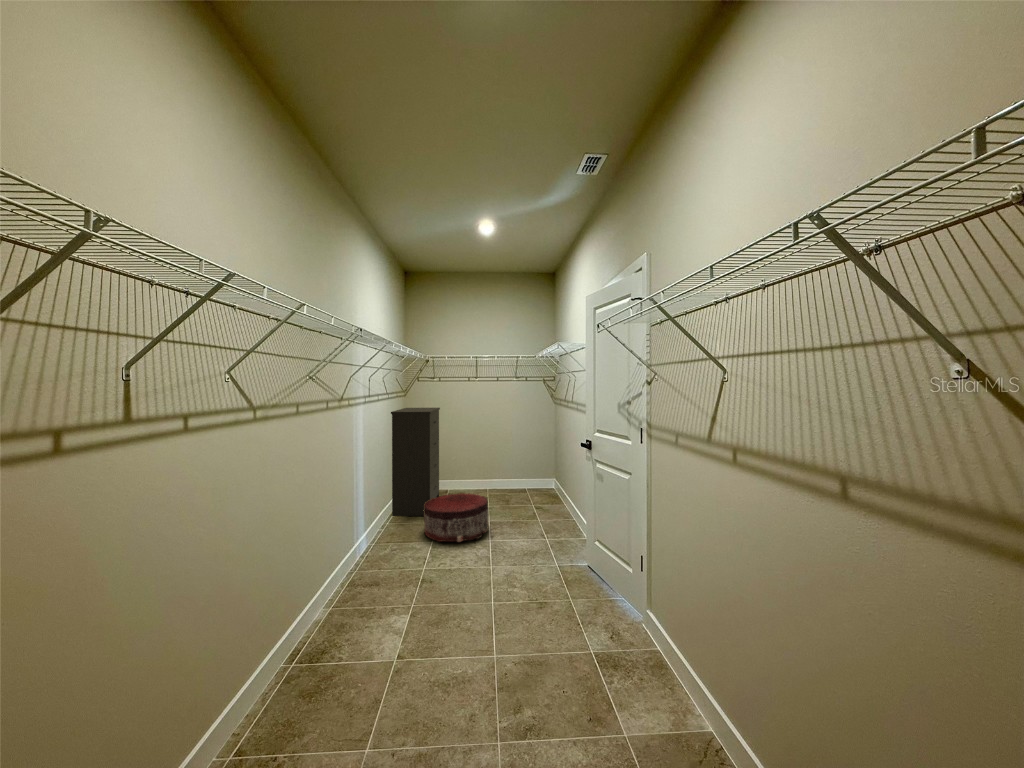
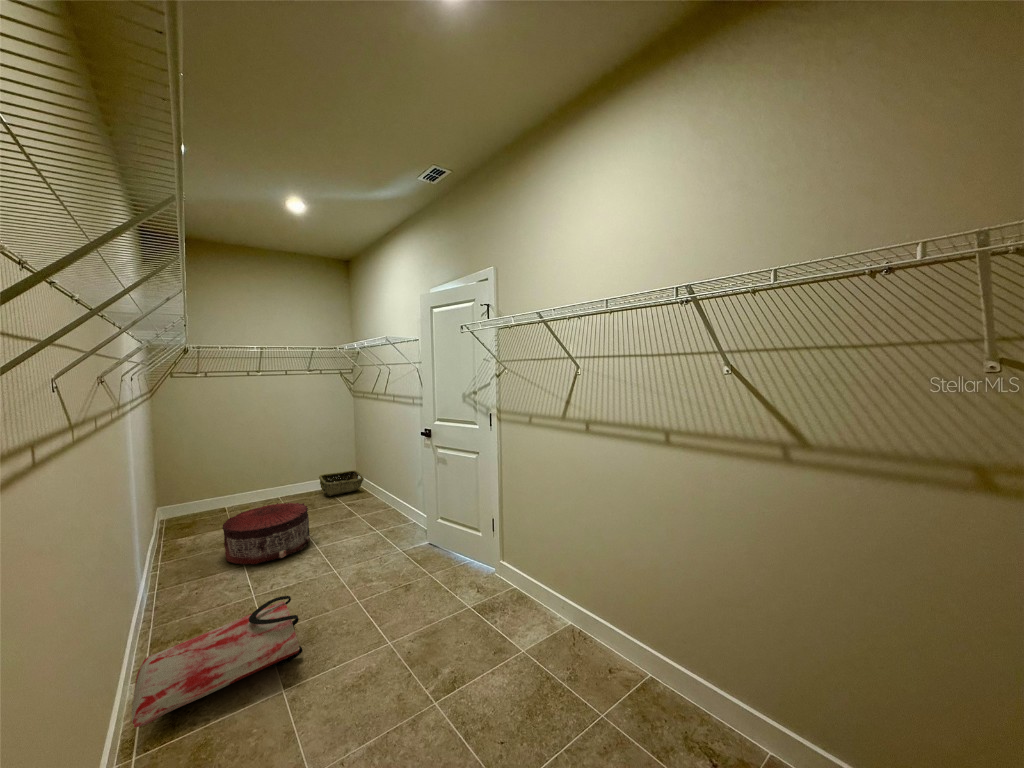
dresser: present [391,408,440,516] -> none [150,409,220,554]
woven basket: none [518,475,556,496] -> present [319,470,364,496]
bag: none [301,574,431,642] -> present [132,596,303,728]

